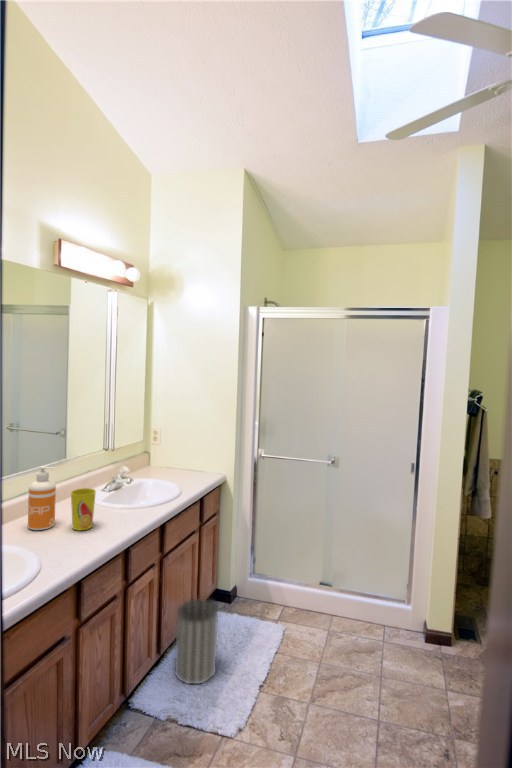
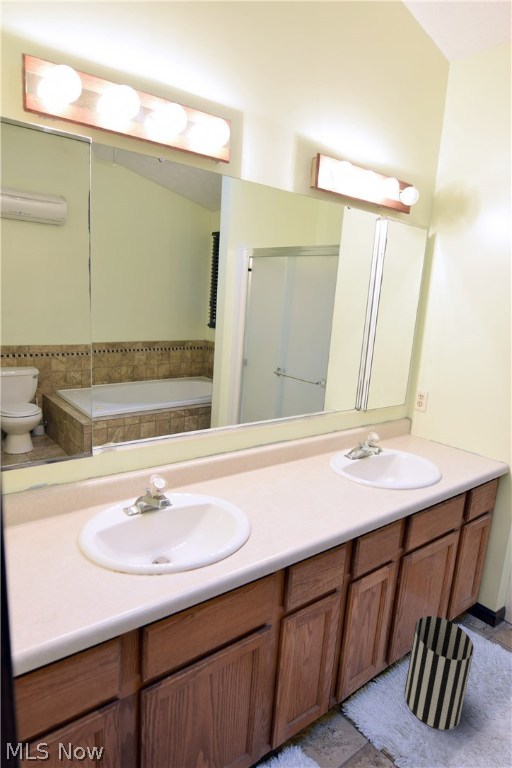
soap dispenser: present [28,466,56,530] -> none [259,419,288,487]
cup: present [71,488,96,530] -> none [299,452,327,501]

